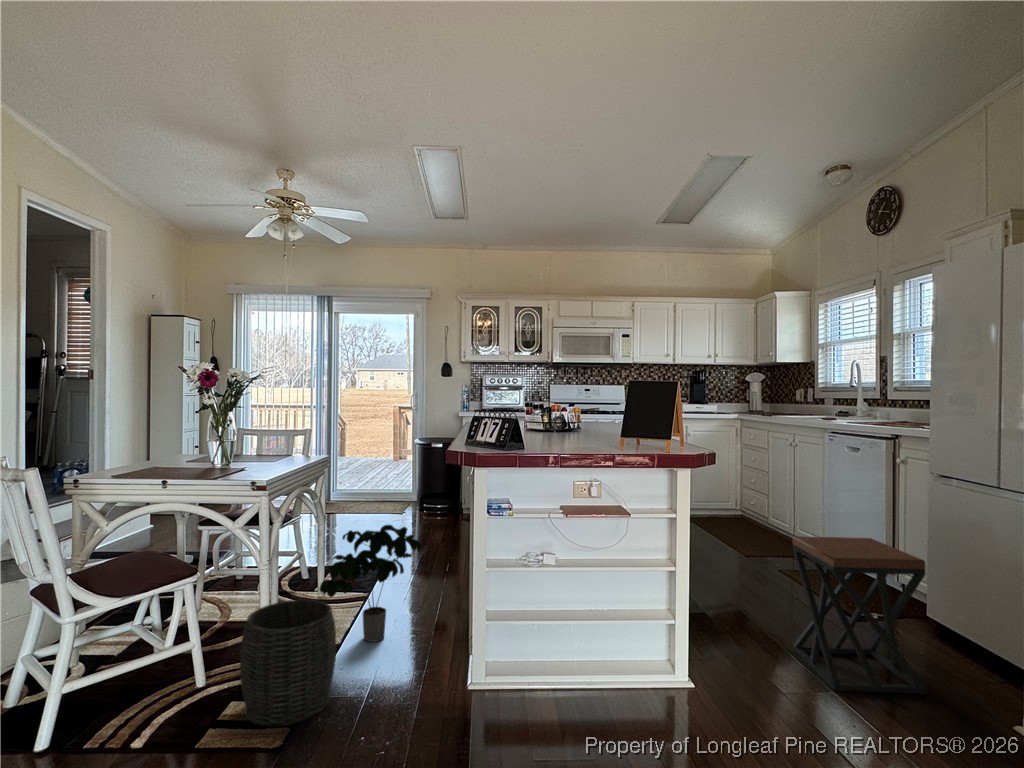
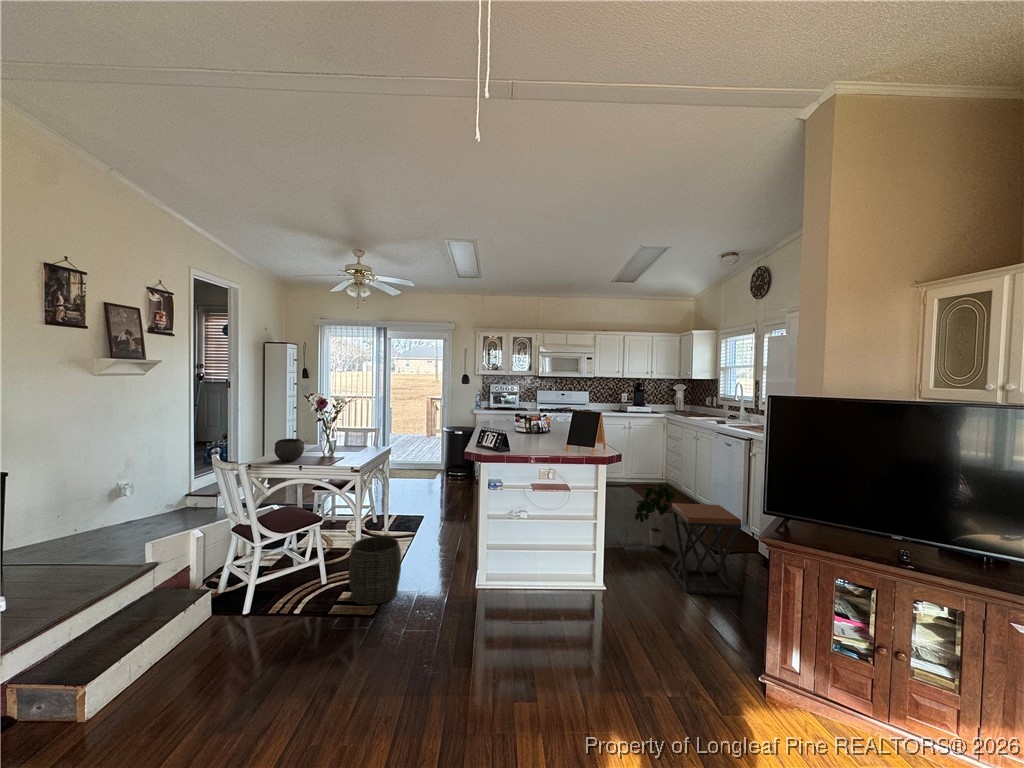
bowl: none [126,438,179,475] -> present [274,439,304,461]
potted plant: present [320,525,422,642] -> present [635,484,675,547]

